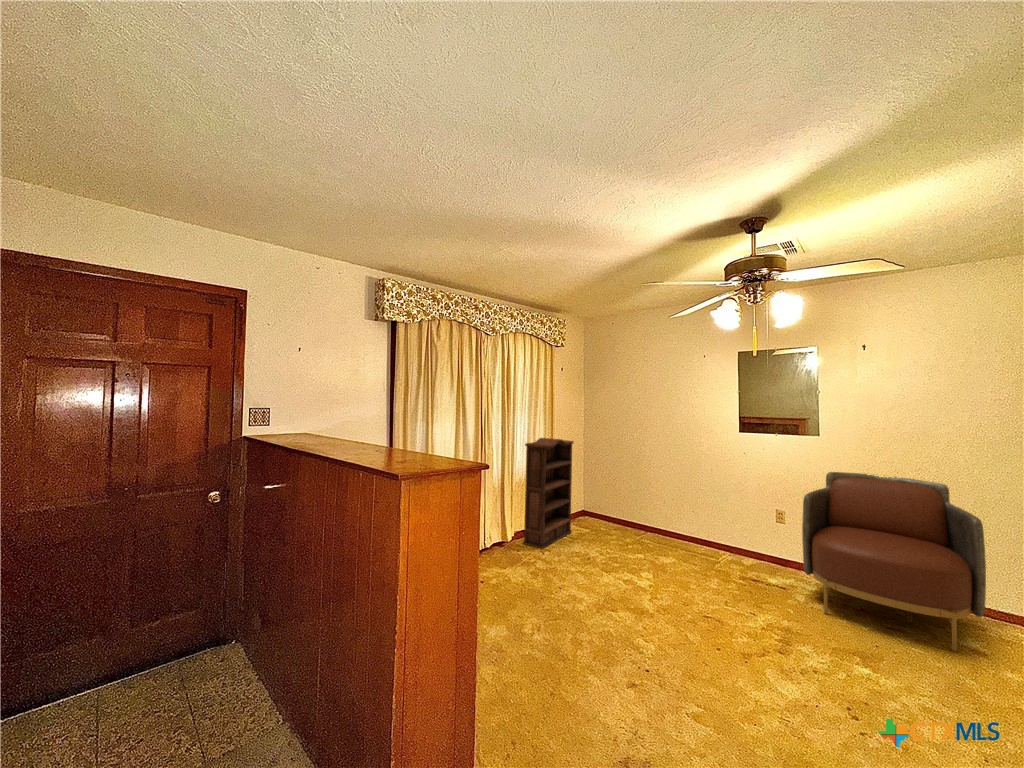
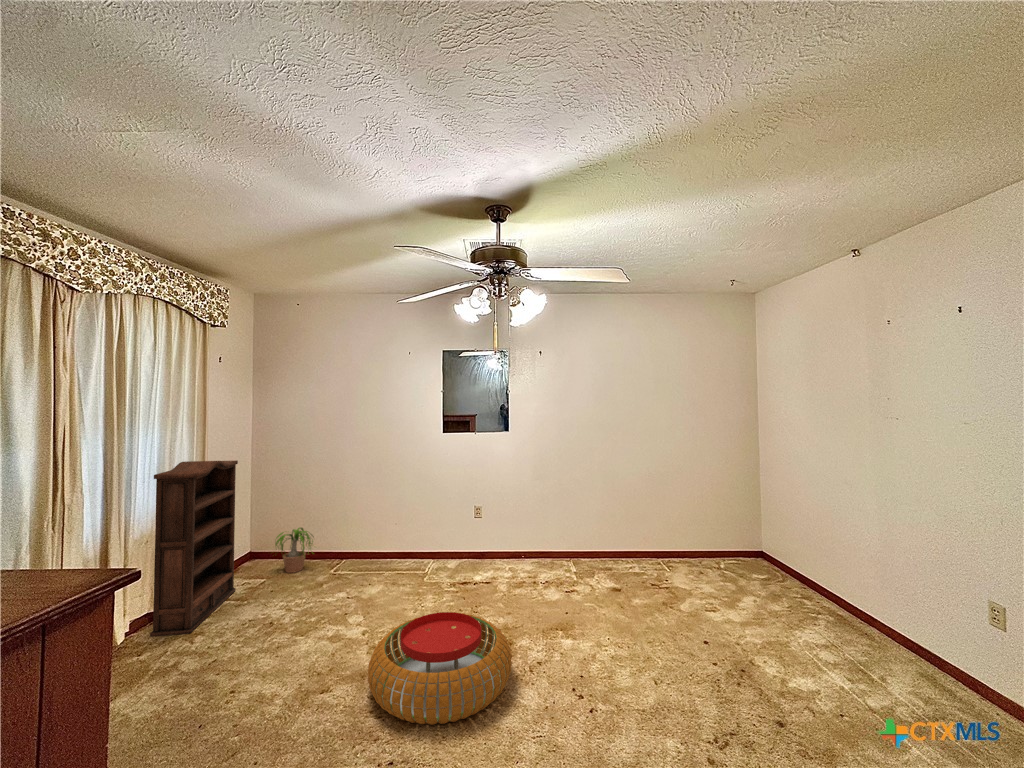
armchair: present [802,472,986,652] -> none [505,460,621,598]
potted plant: none [593,498,631,531] -> present [275,528,313,573]
pouf: none [640,584,776,678] -> present [368,612,512,725]

